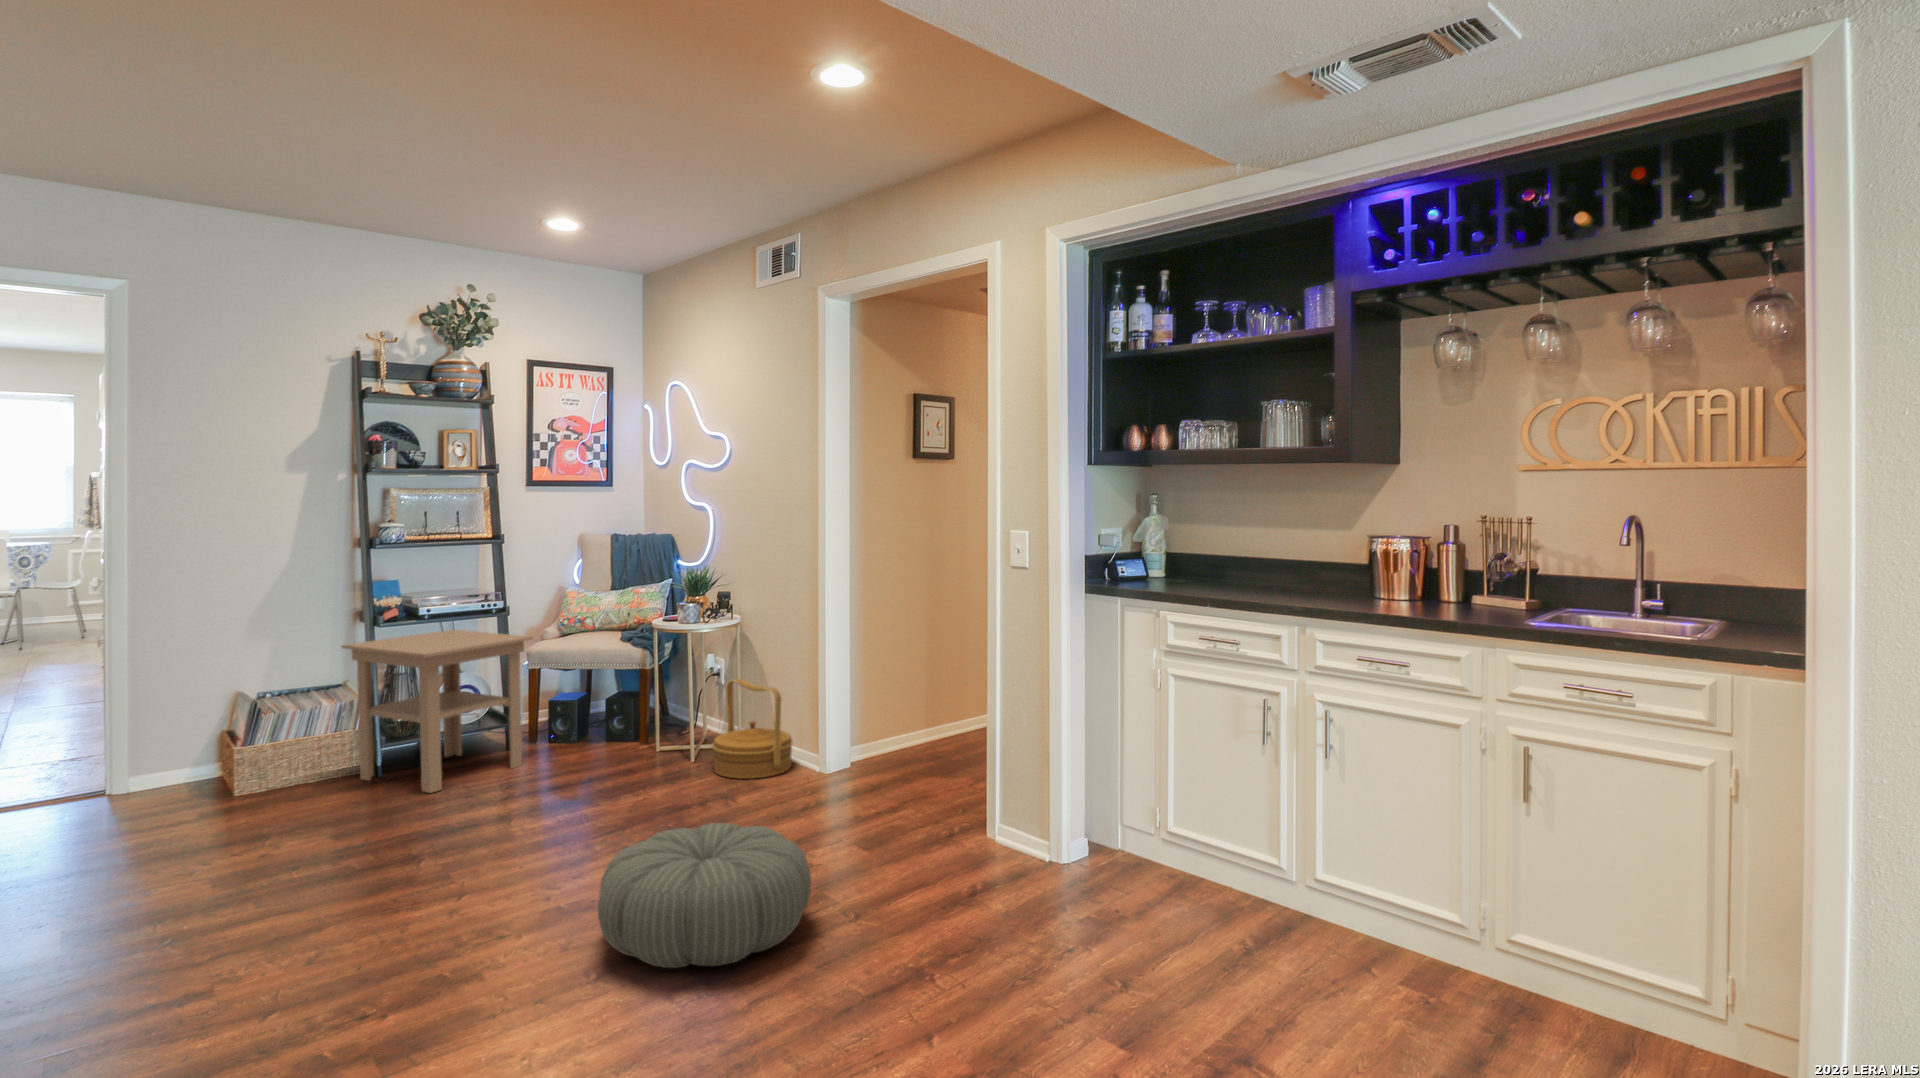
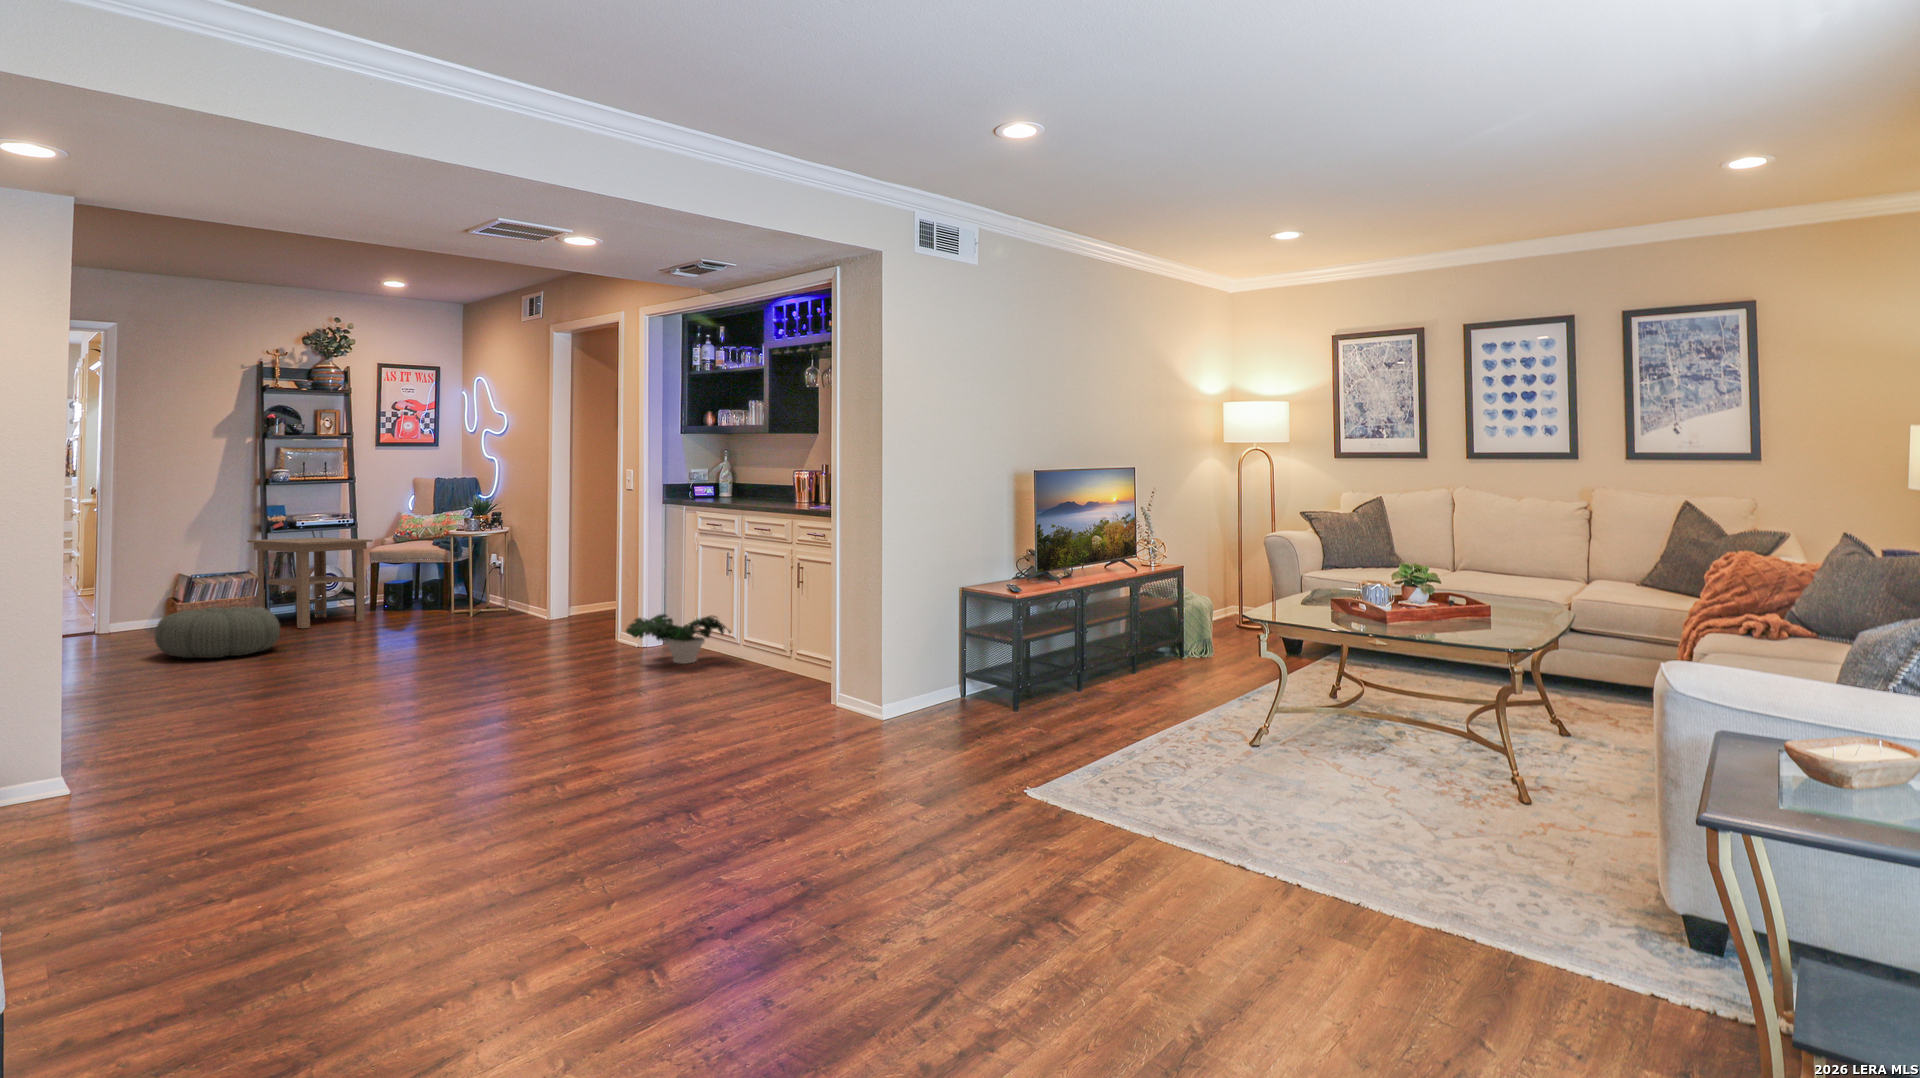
woven basket: present [712,679,793,779] -> none [485,568,539,625]
potted plant: none [1076,817,1288,935] -> present [626,614,731,664]
pouf: present [598,823,811,968] -> present [155,607,280,658]

